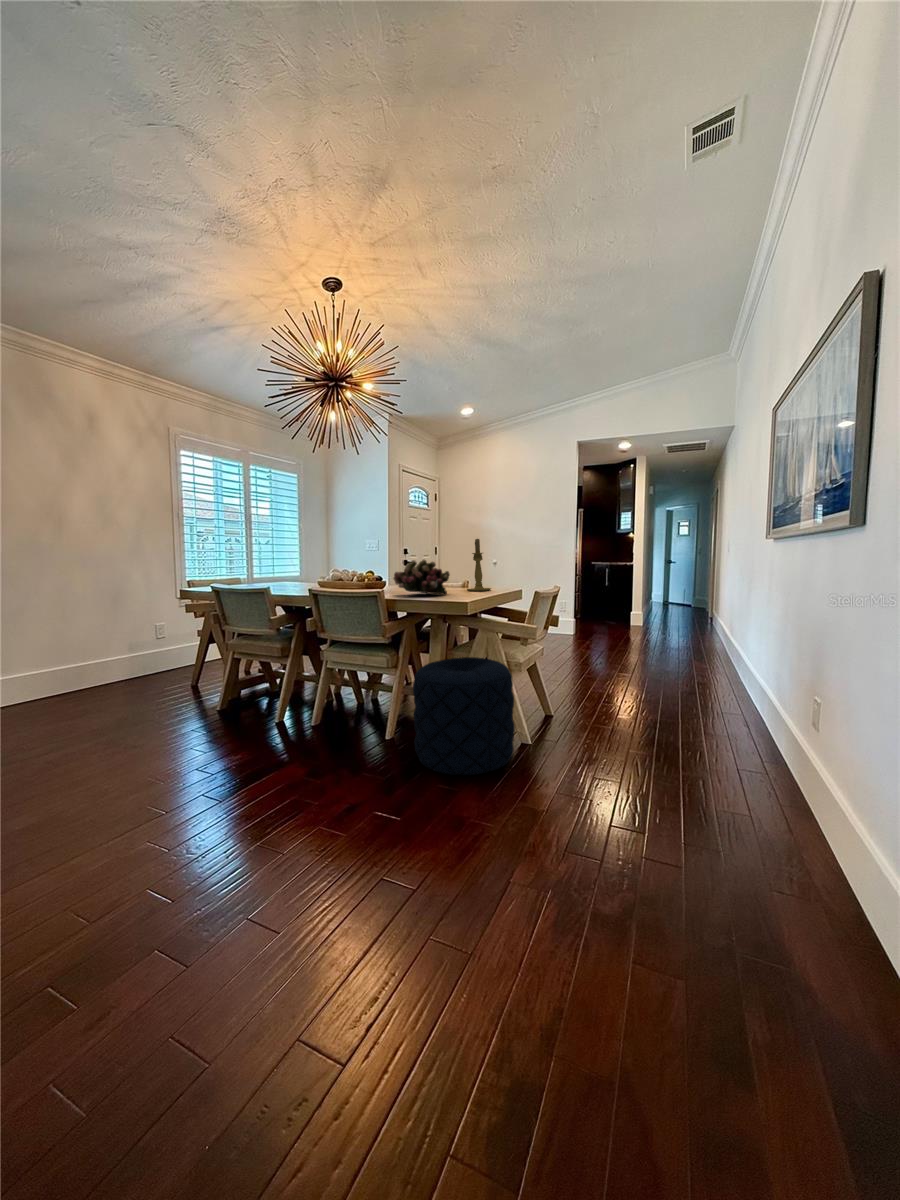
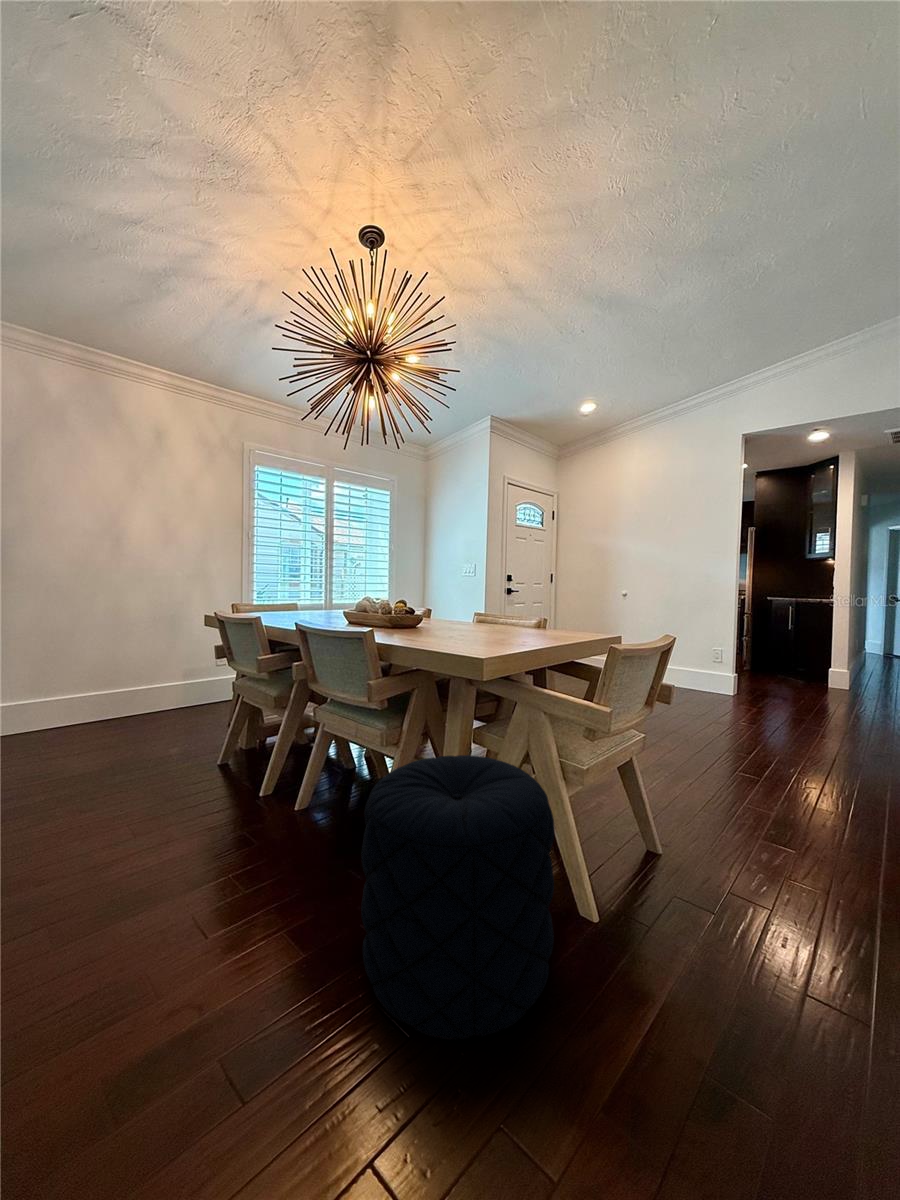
candle holder: present [467,539,491,591] -> none [531,554,570,636]
flower arrangement: present [394,560,450,594] -> none [405,585,495,639]

